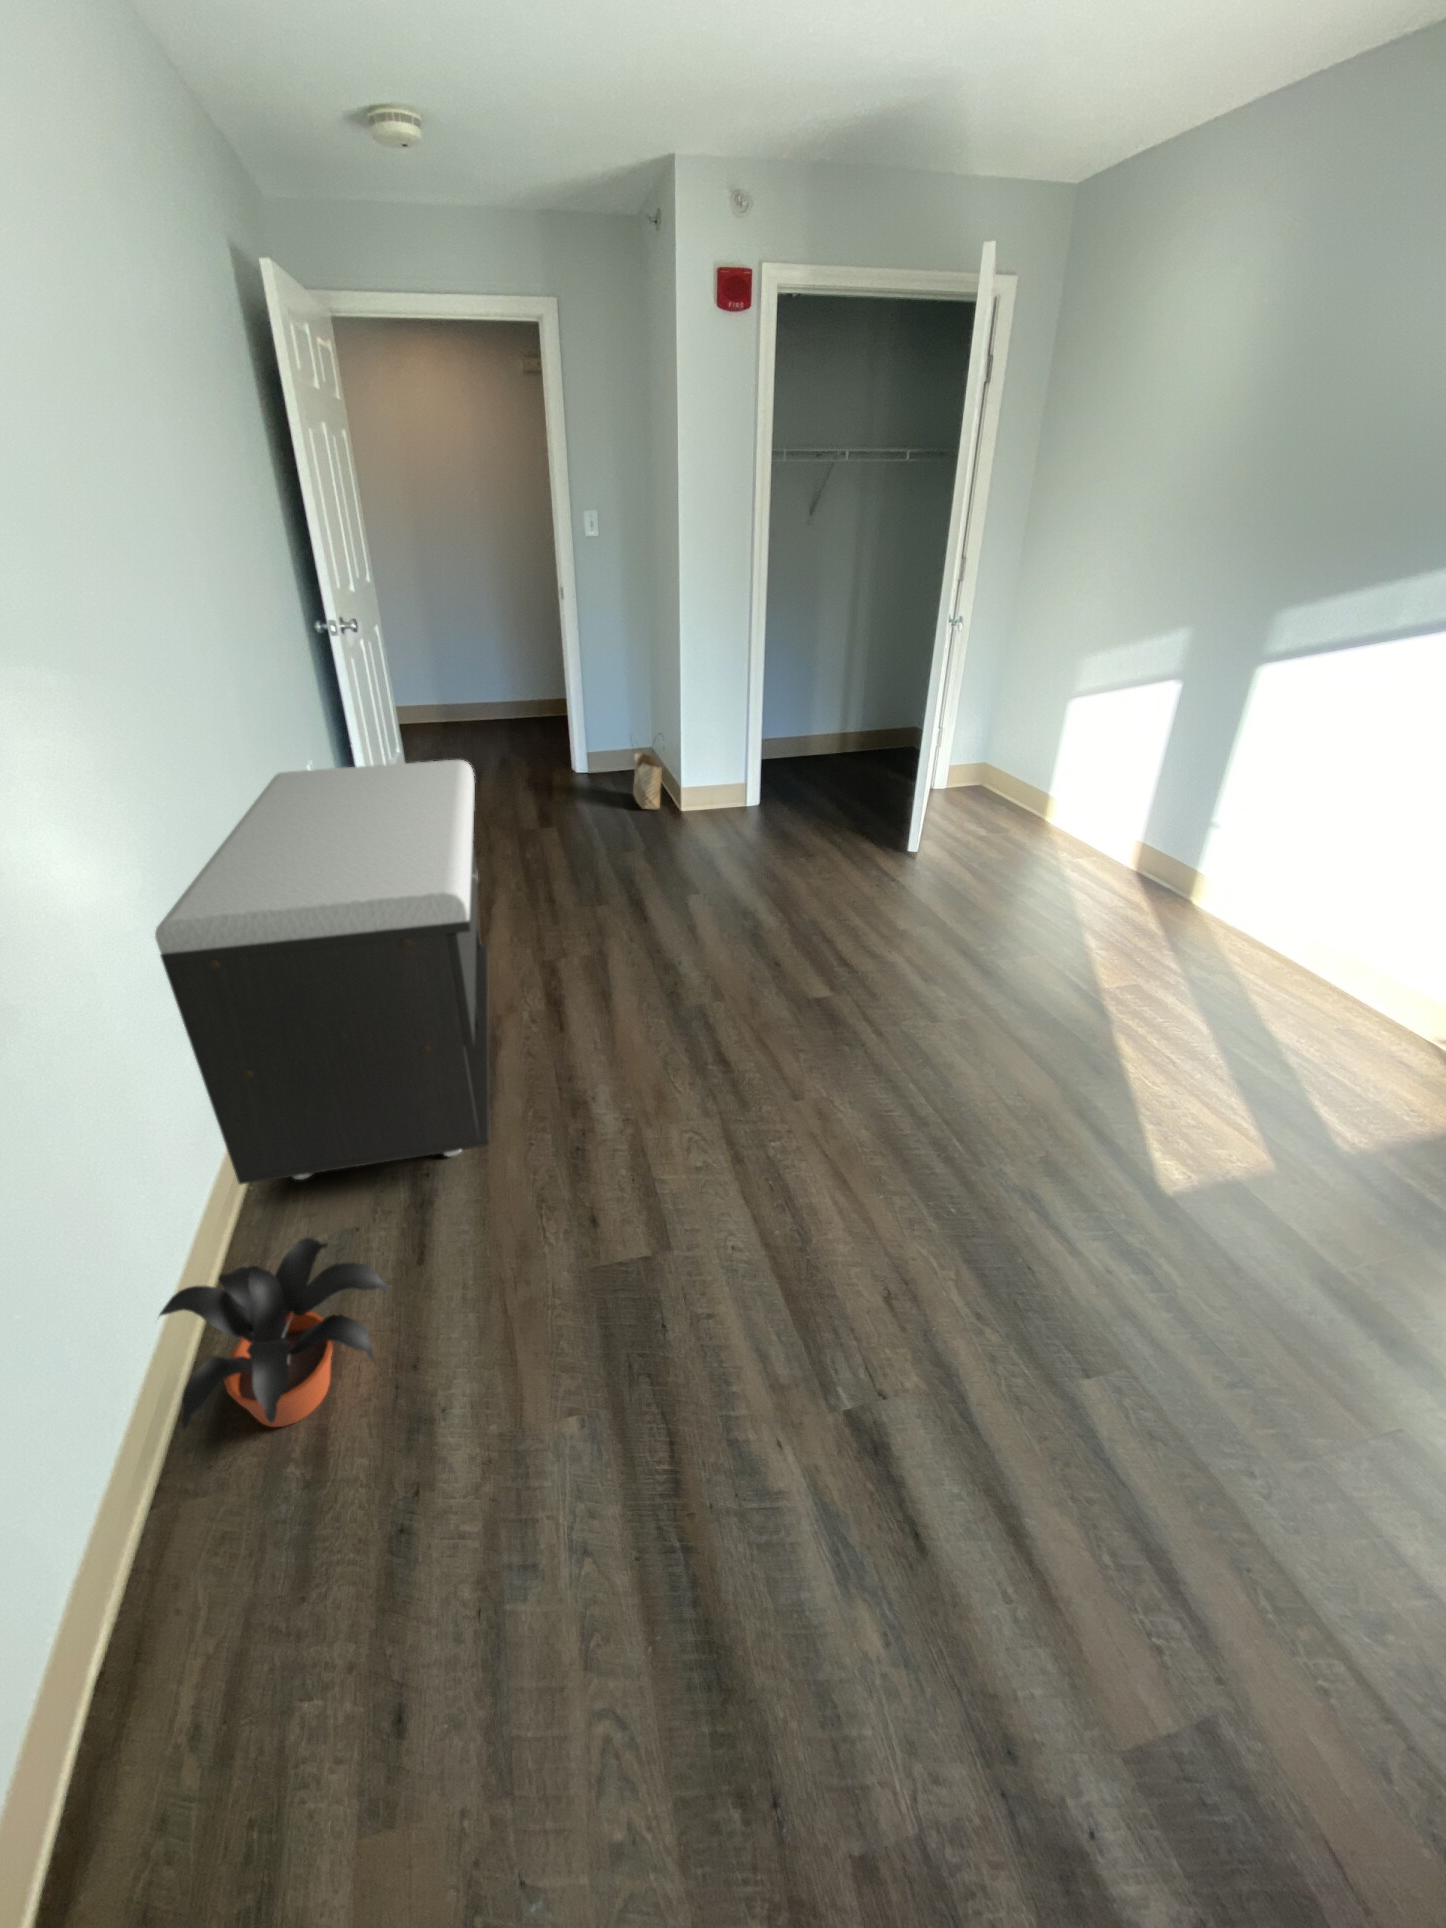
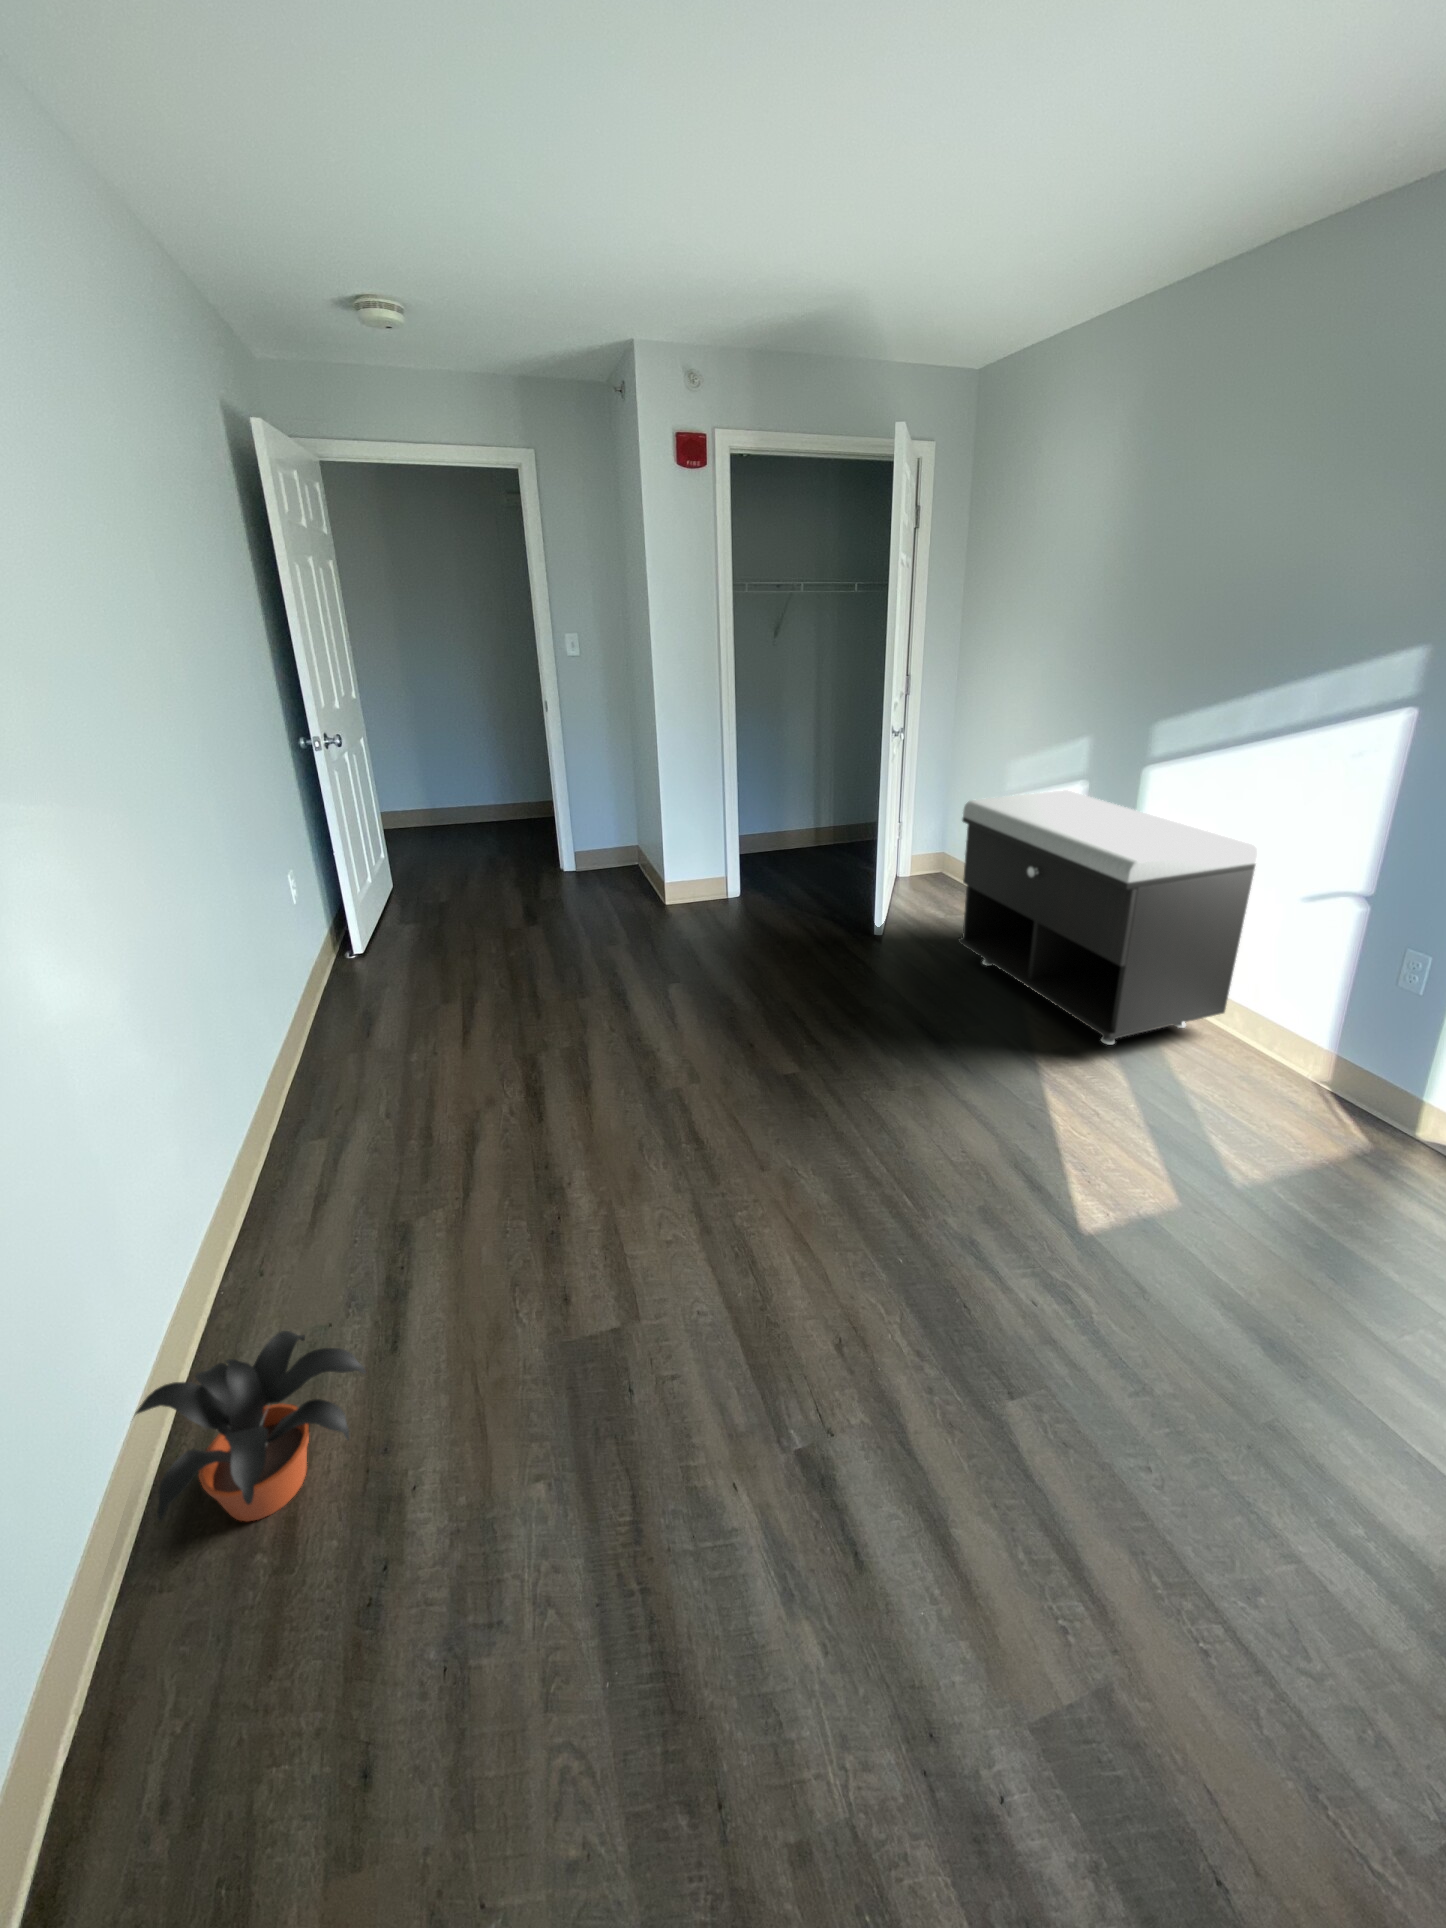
woven basket: present [632,733,662,810] -> none [611,833,644,905]
storage bench: present [155,760,489,1184] -> present [958,790,1257,1045]

